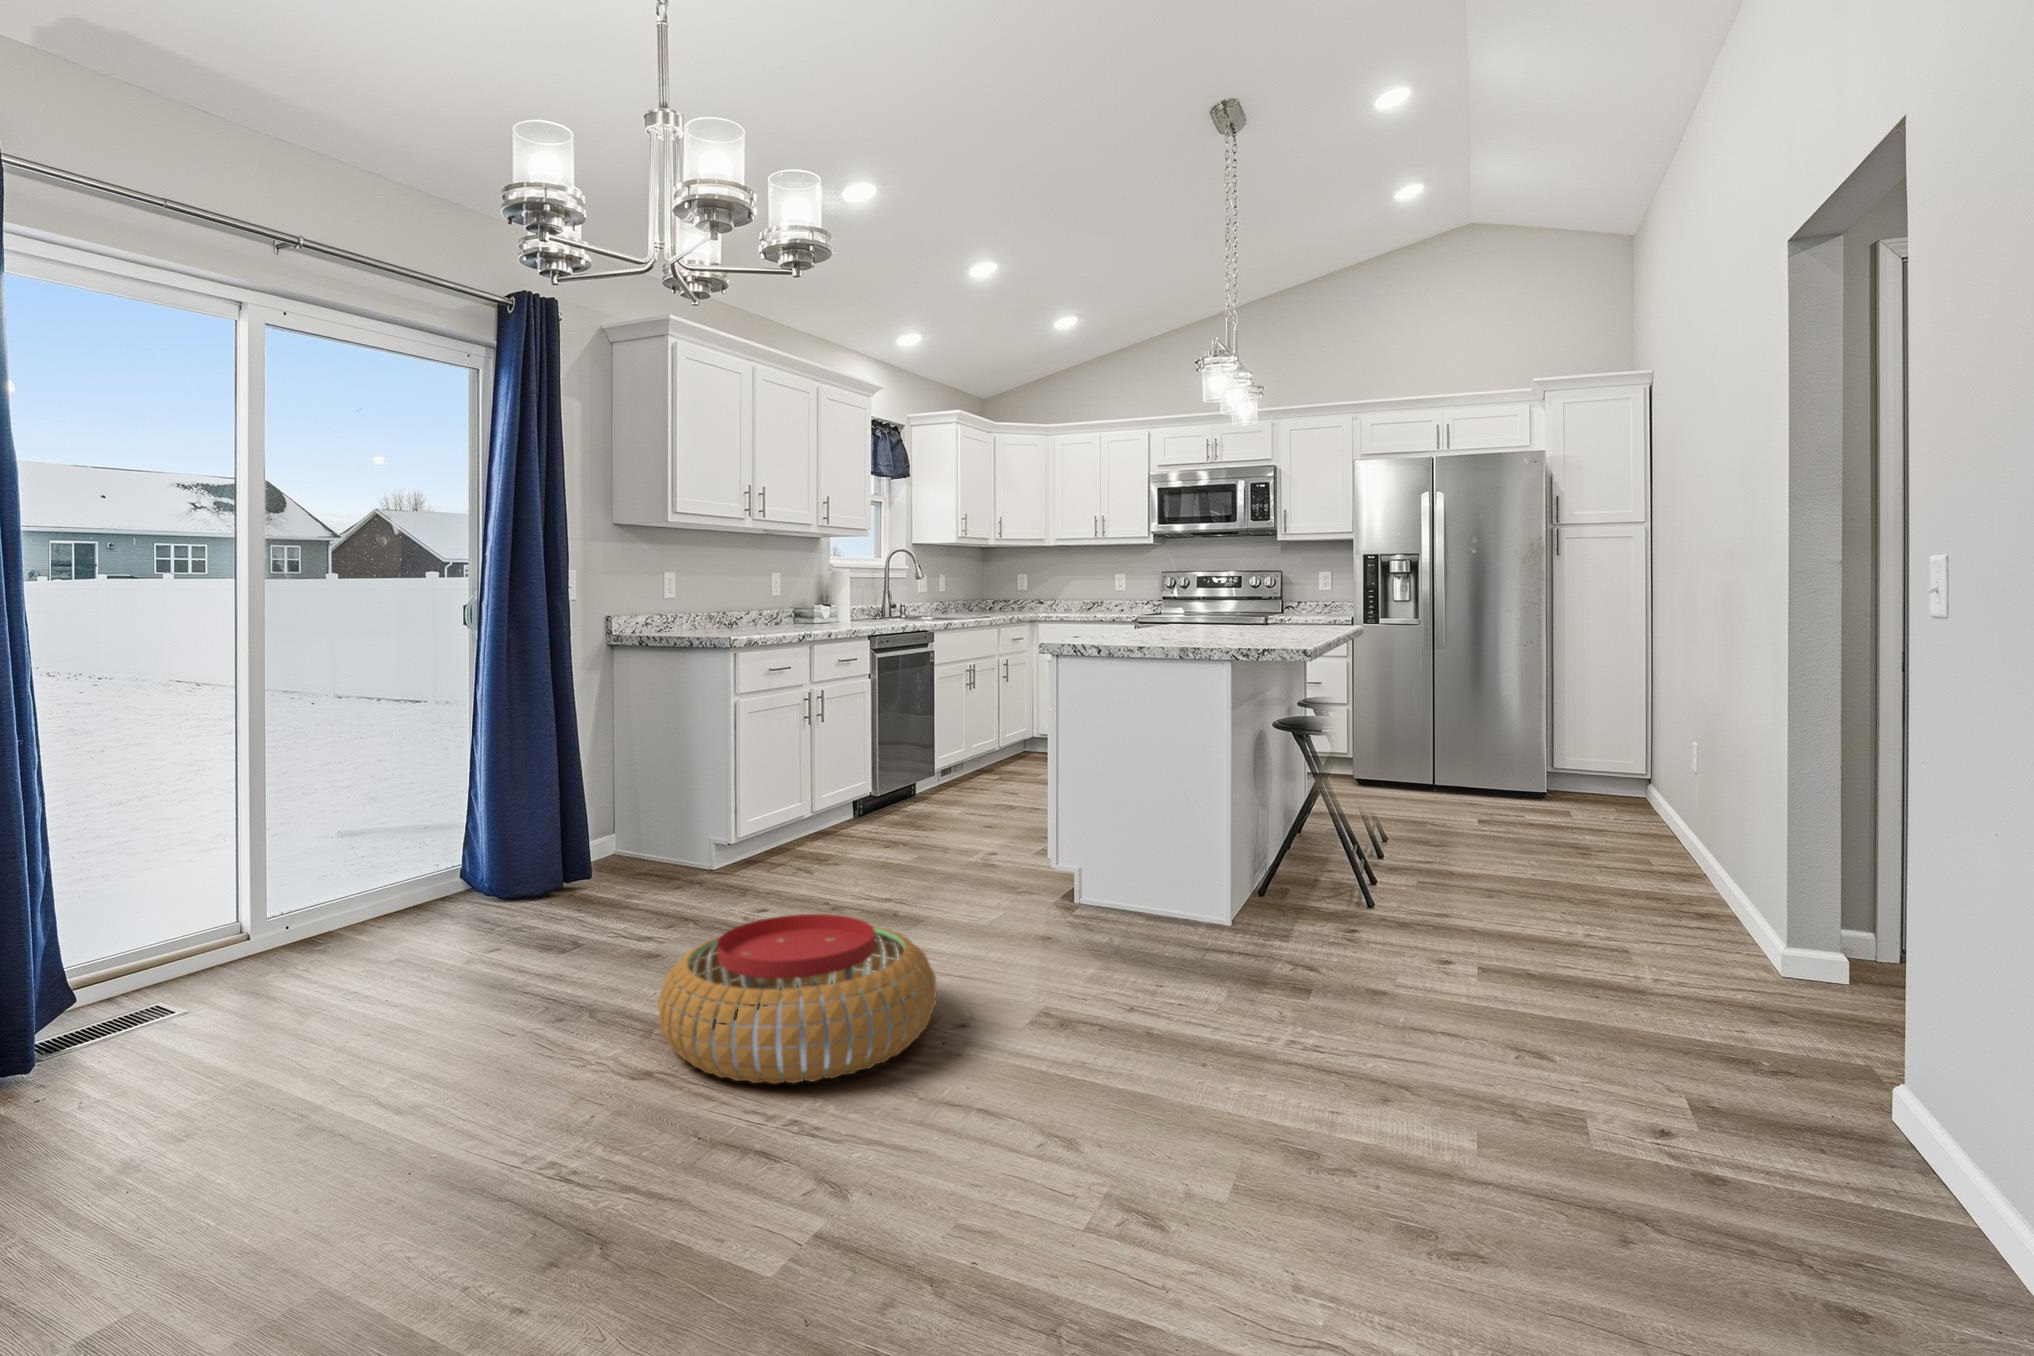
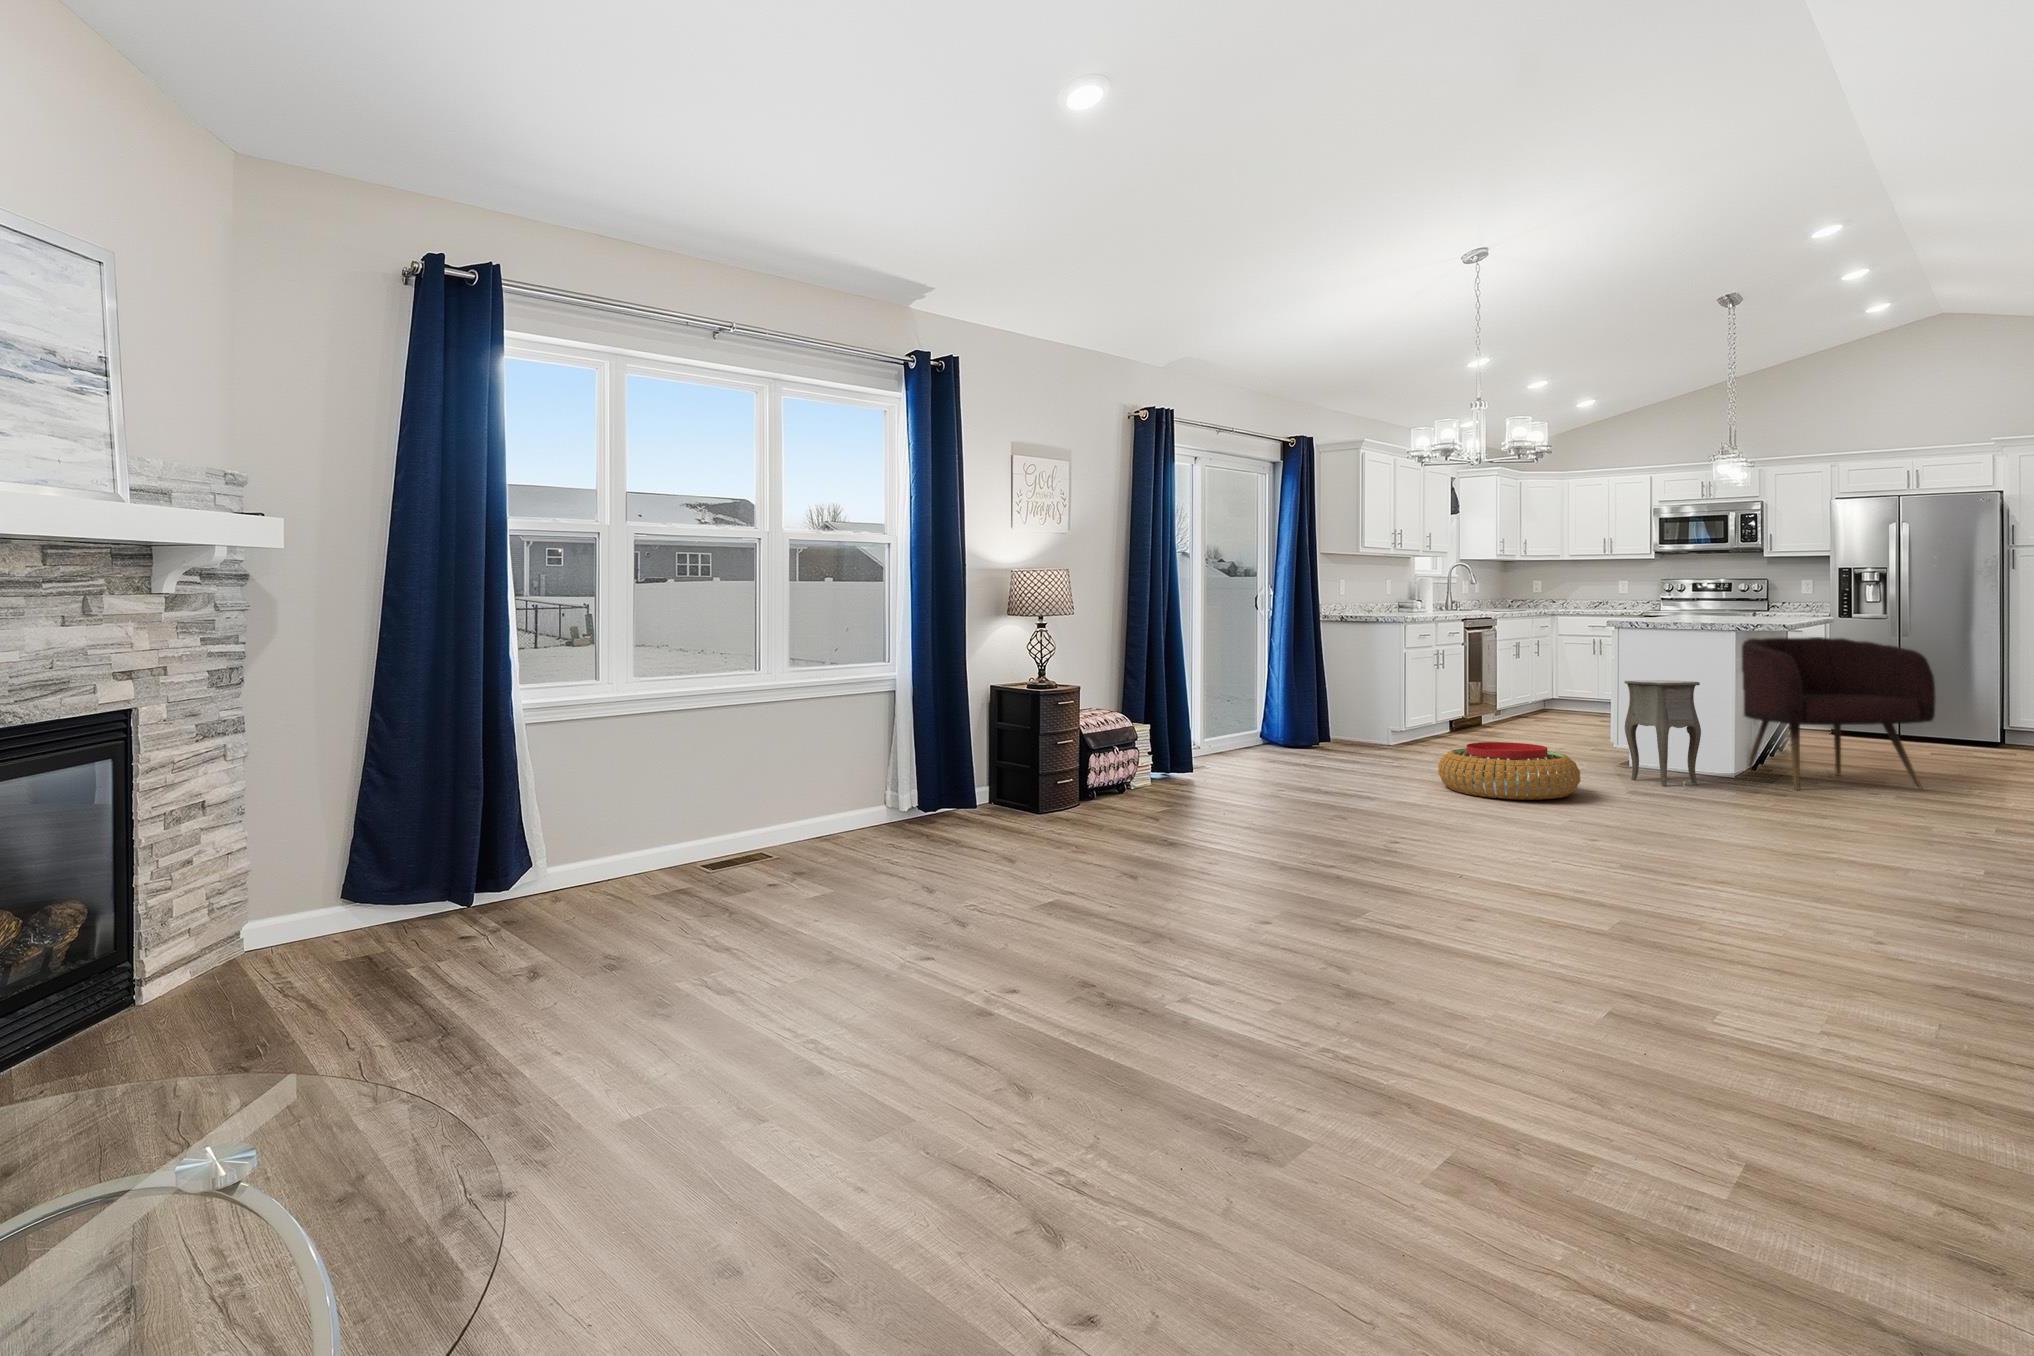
armchair: none [1232,662,1513,955] -> present [1742,637,1936,790]
side table: none [1050,753,1172,973] -> present [1624,680,1701,787]

